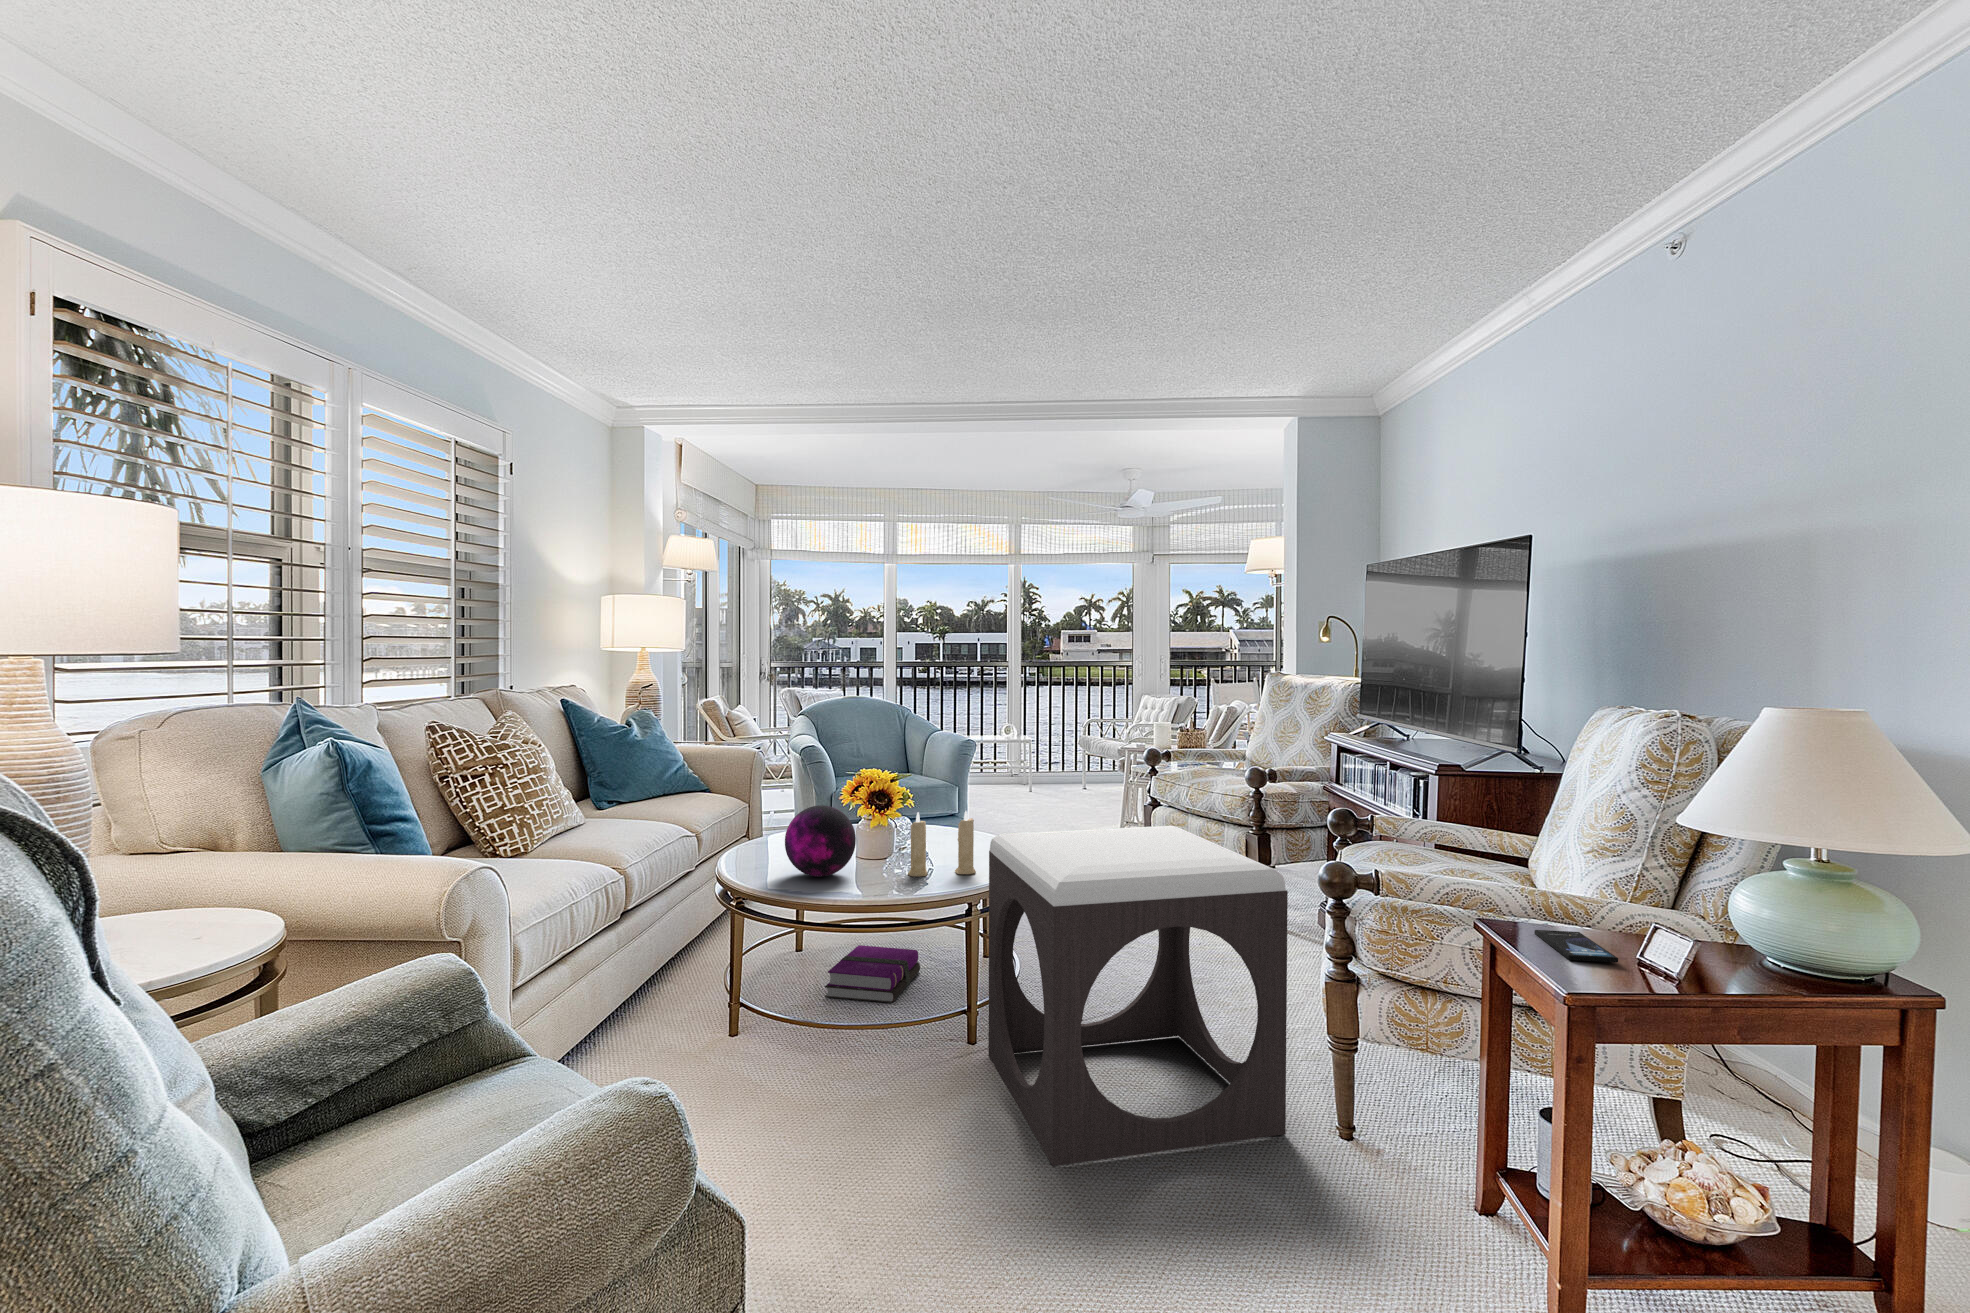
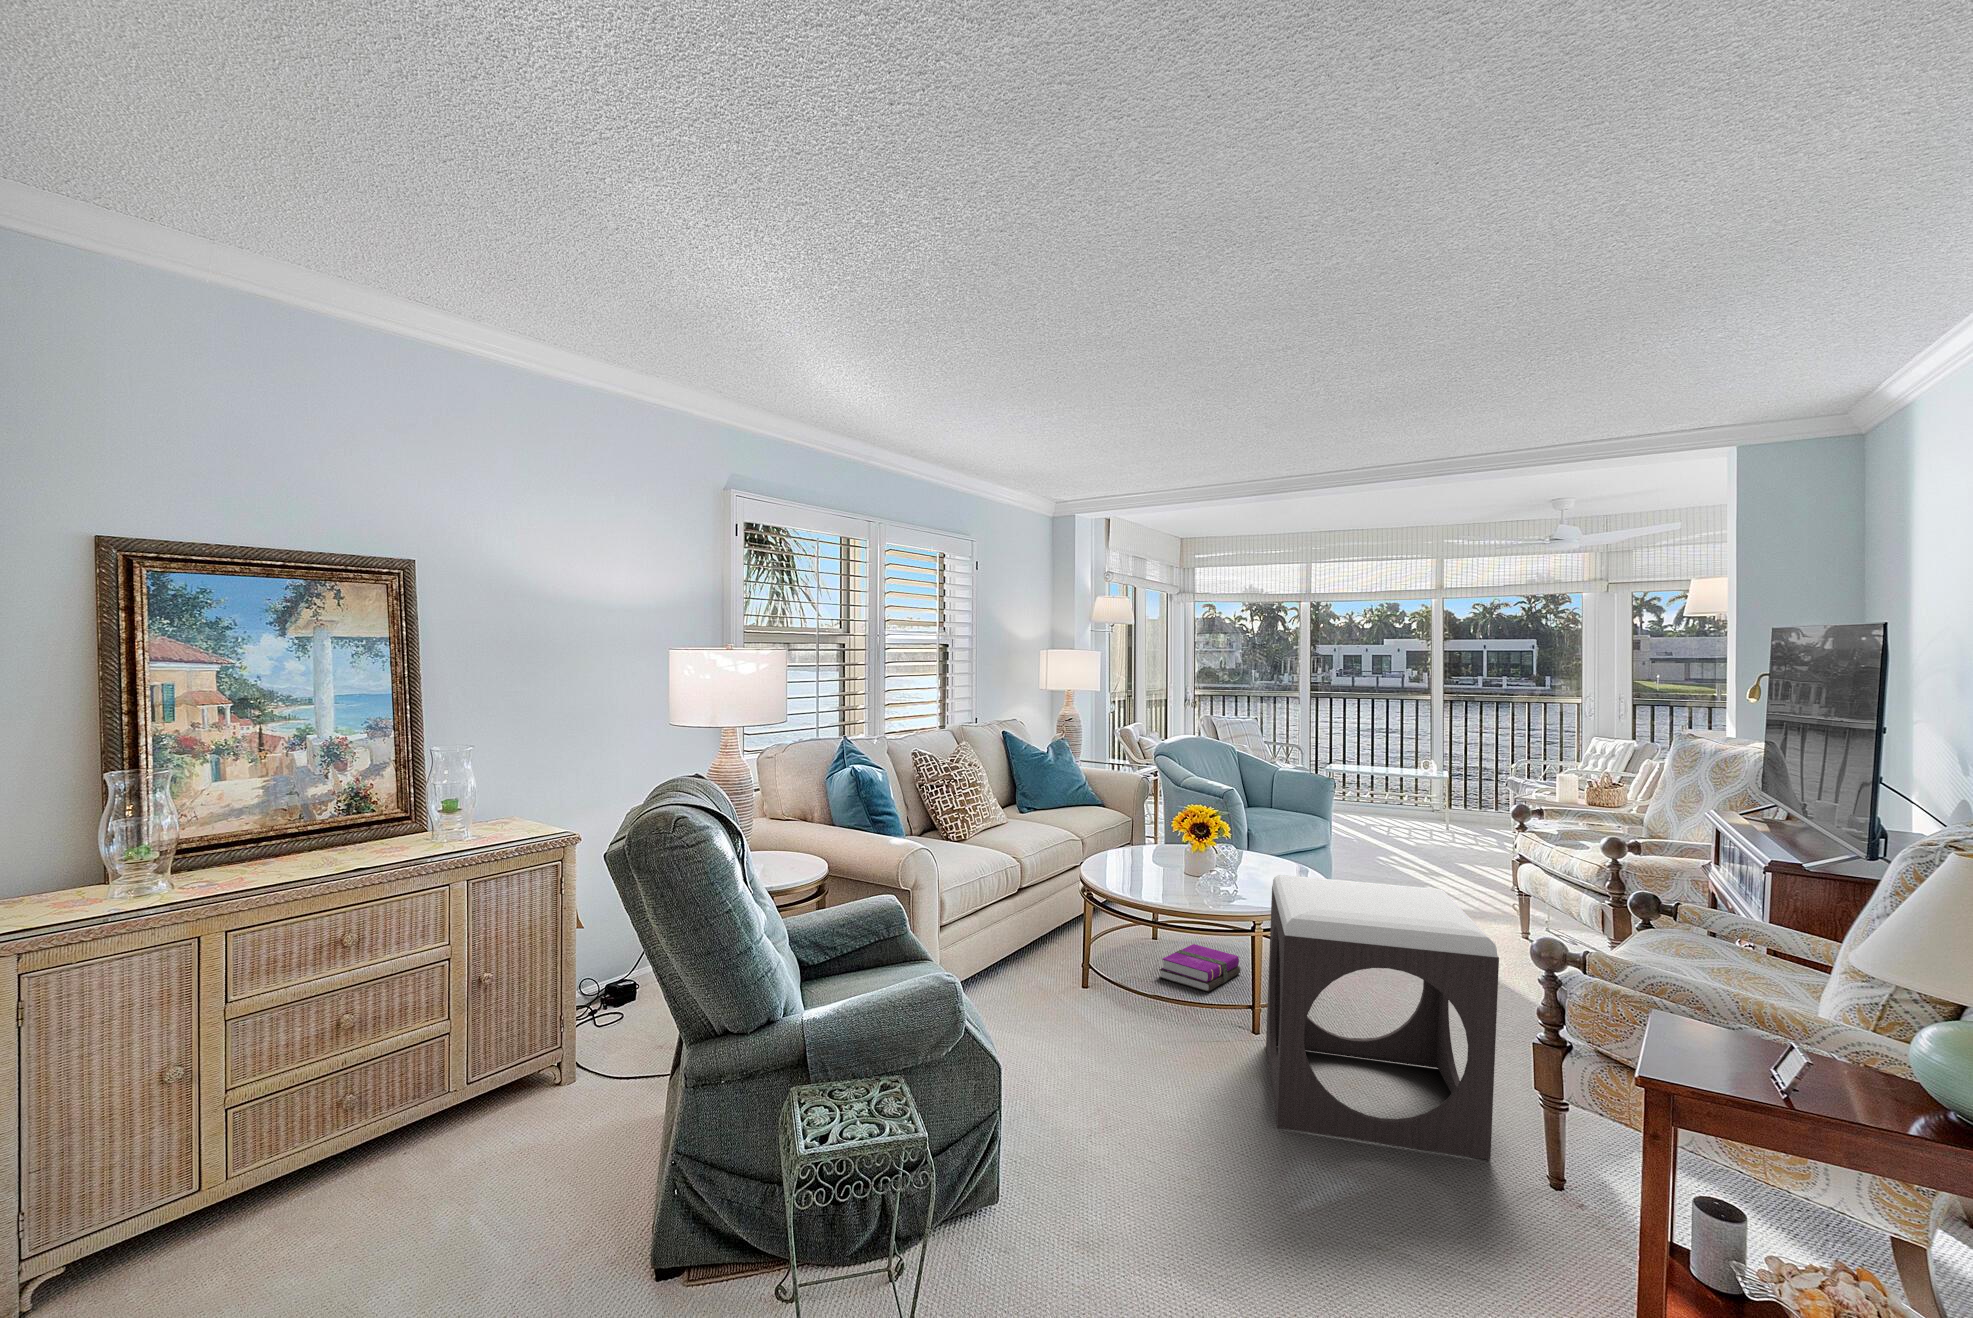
decorative orb: present [785,805,856,877] -> none [1128,833,1181,886]
candle: present [908,811,976,877] -> none [1219,846,1276,902]
smartphone: present [1534,930,1618,962] -> none [1693,1028,1744,1066]

